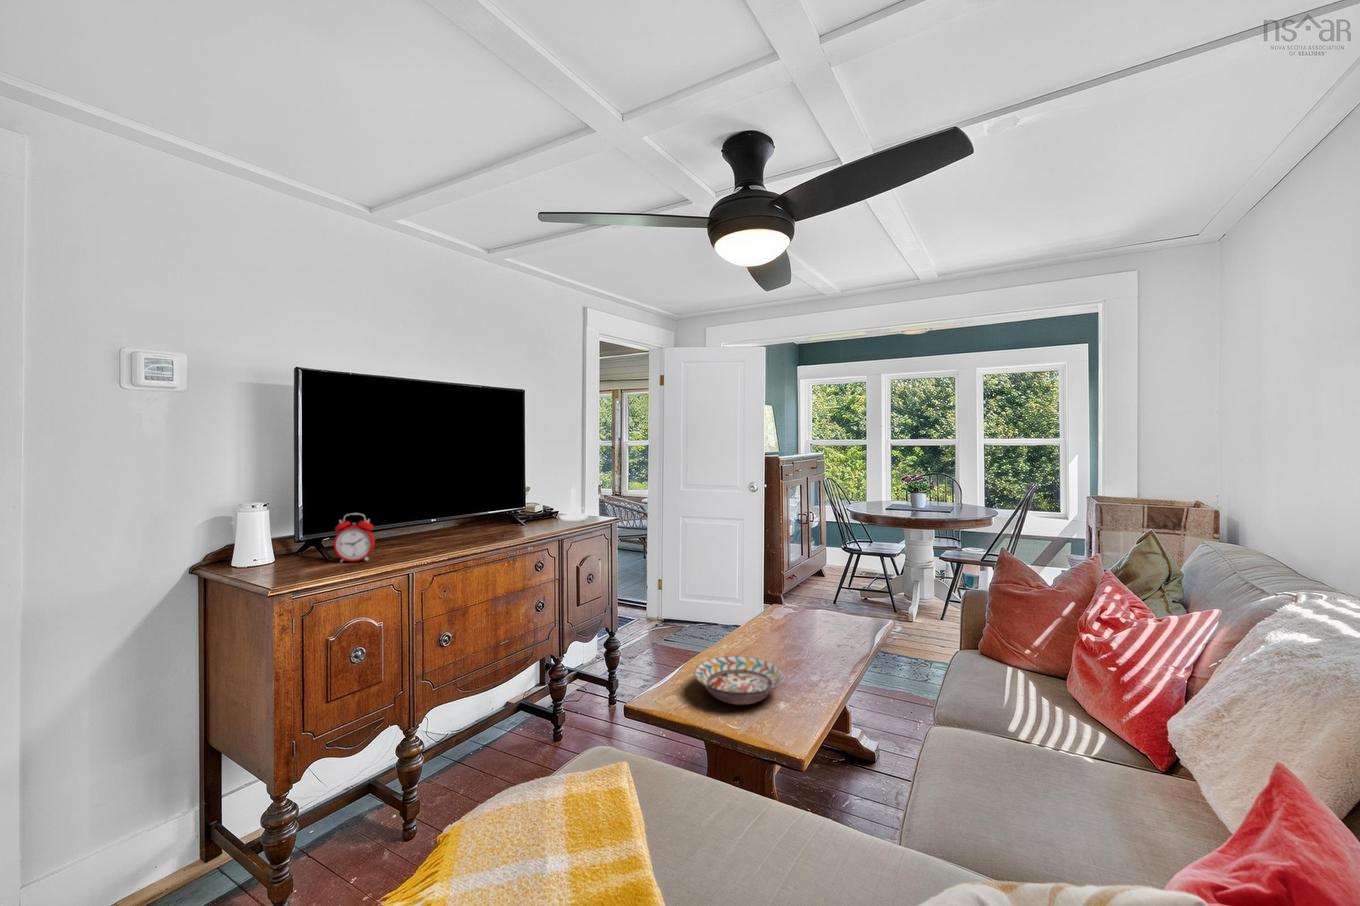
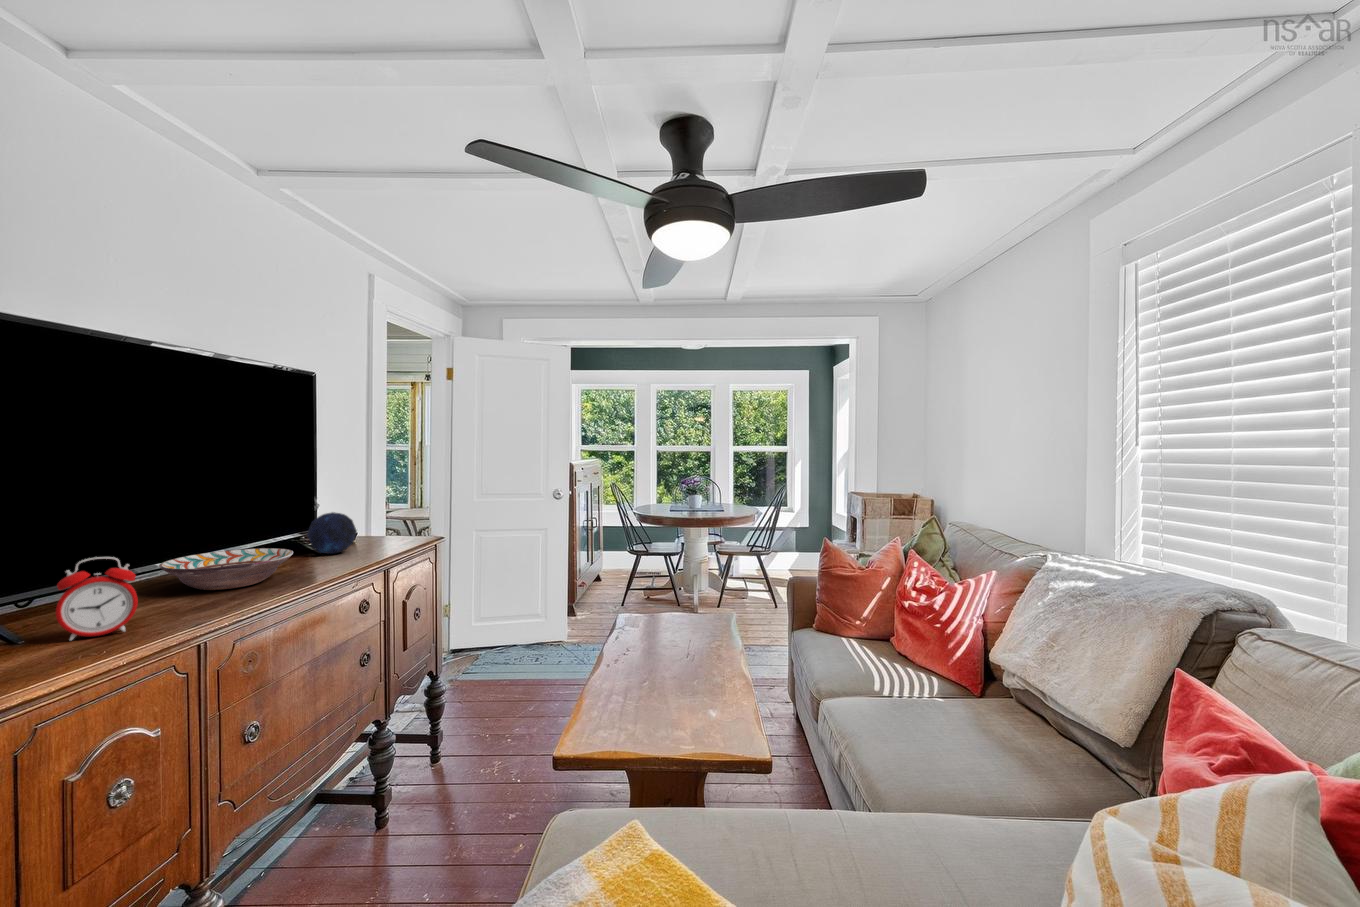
candle holder: present [560,488,588,521] -> none [364,497,404,544]
decorative orb: none [514,493,547,525] -> present [307,512,357,554]
decorative bowl: present [694,656,784,705] -> present [159,548,293,590]

